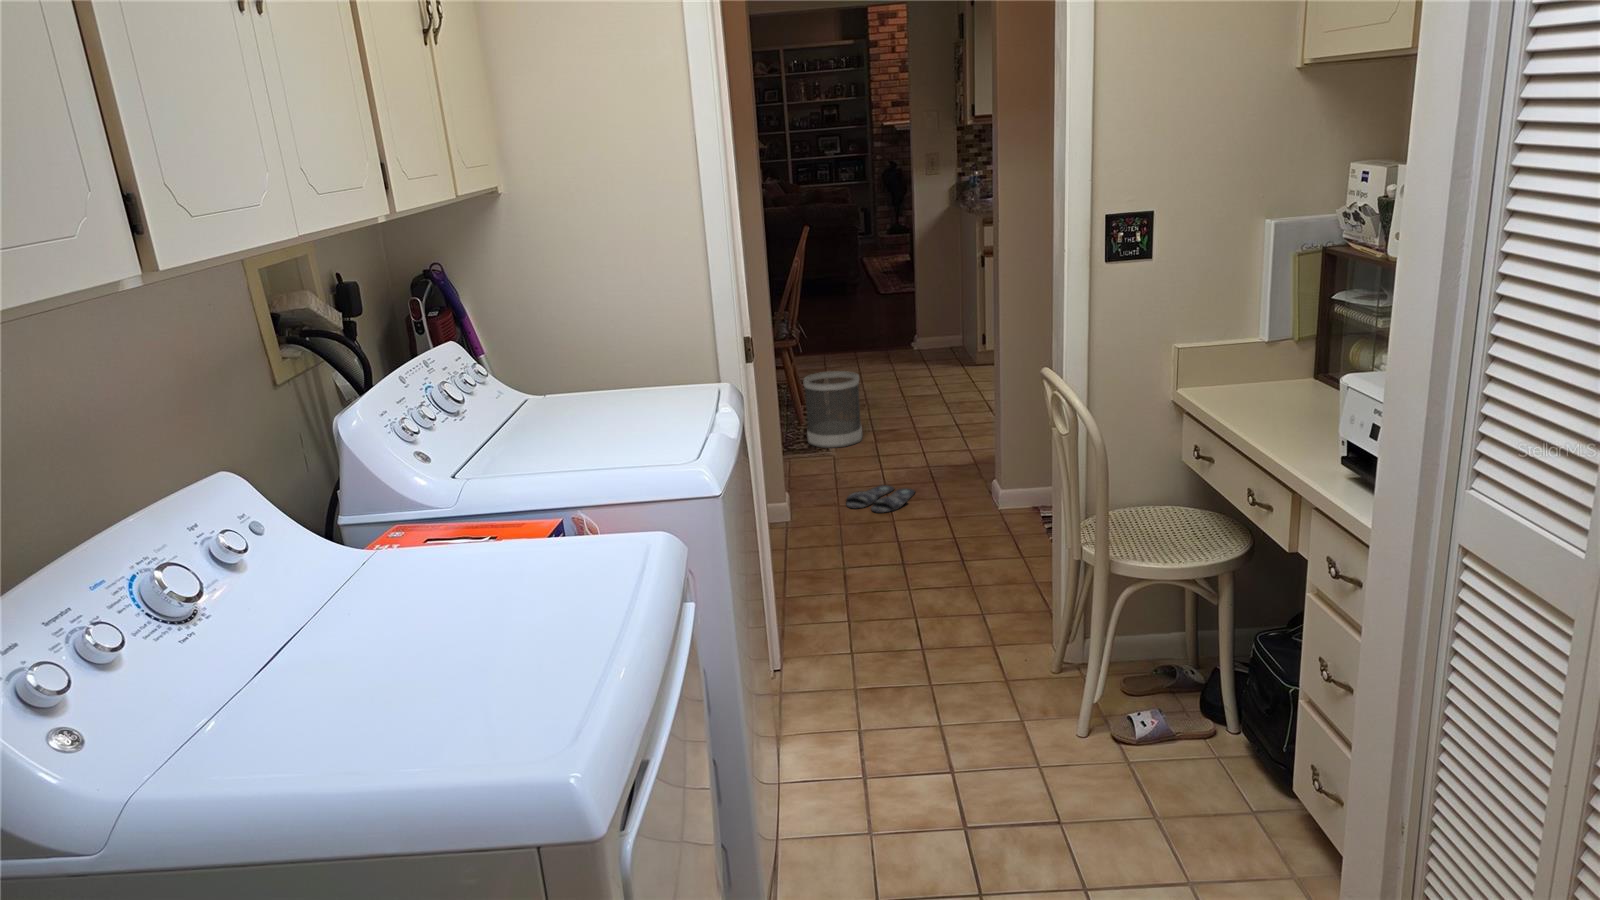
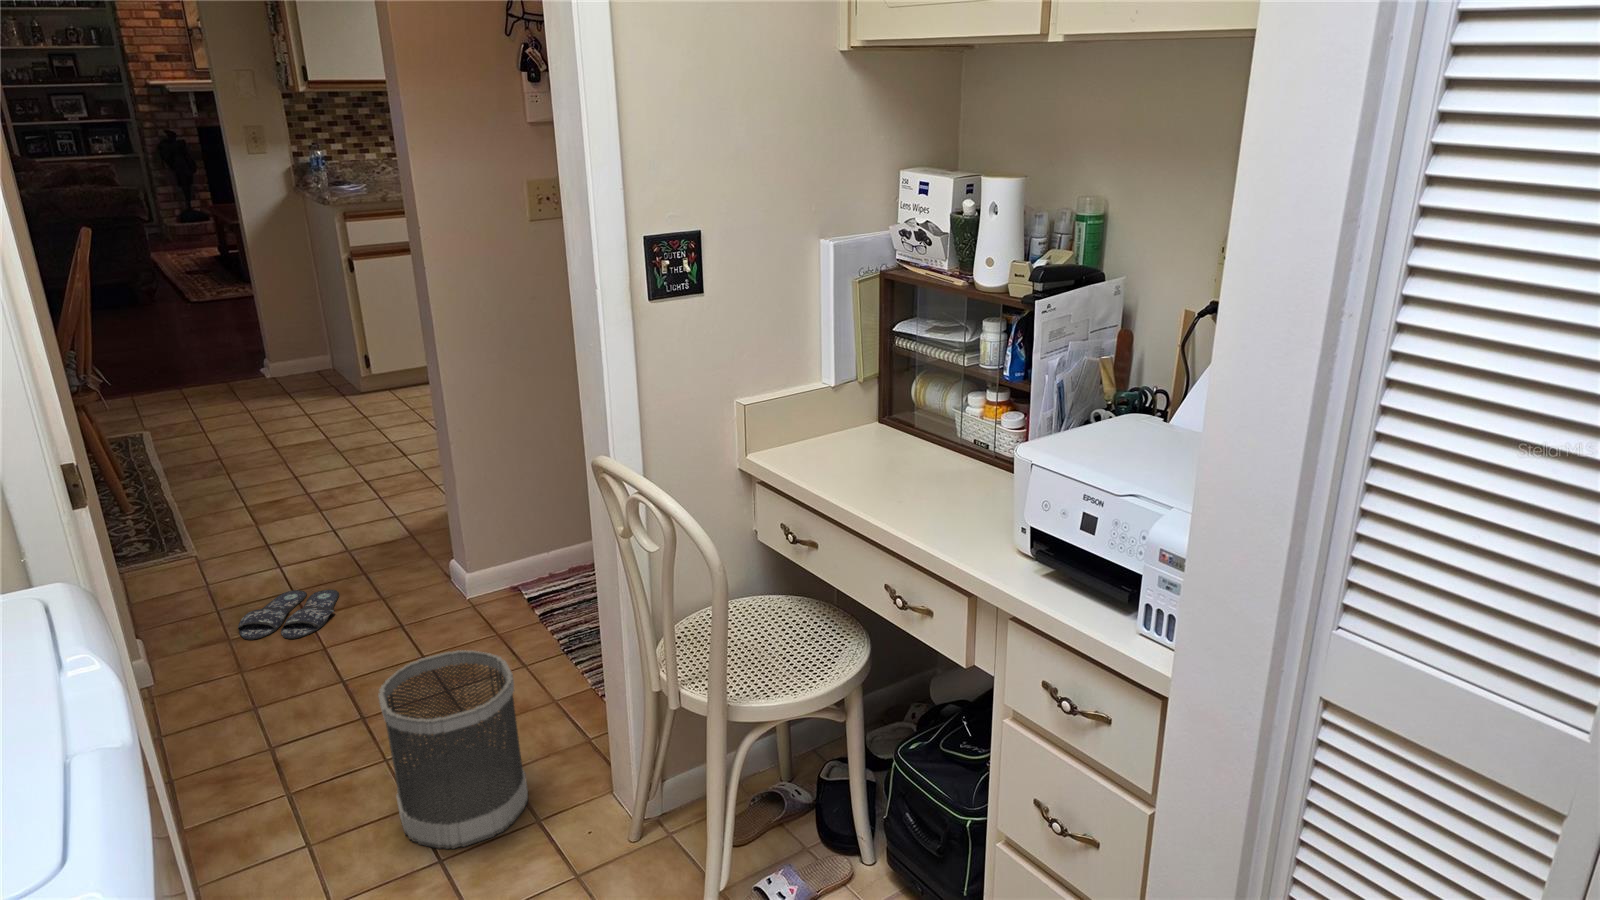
wastebasket: present [804,371,862,448] -> present [378,650,528,849]

